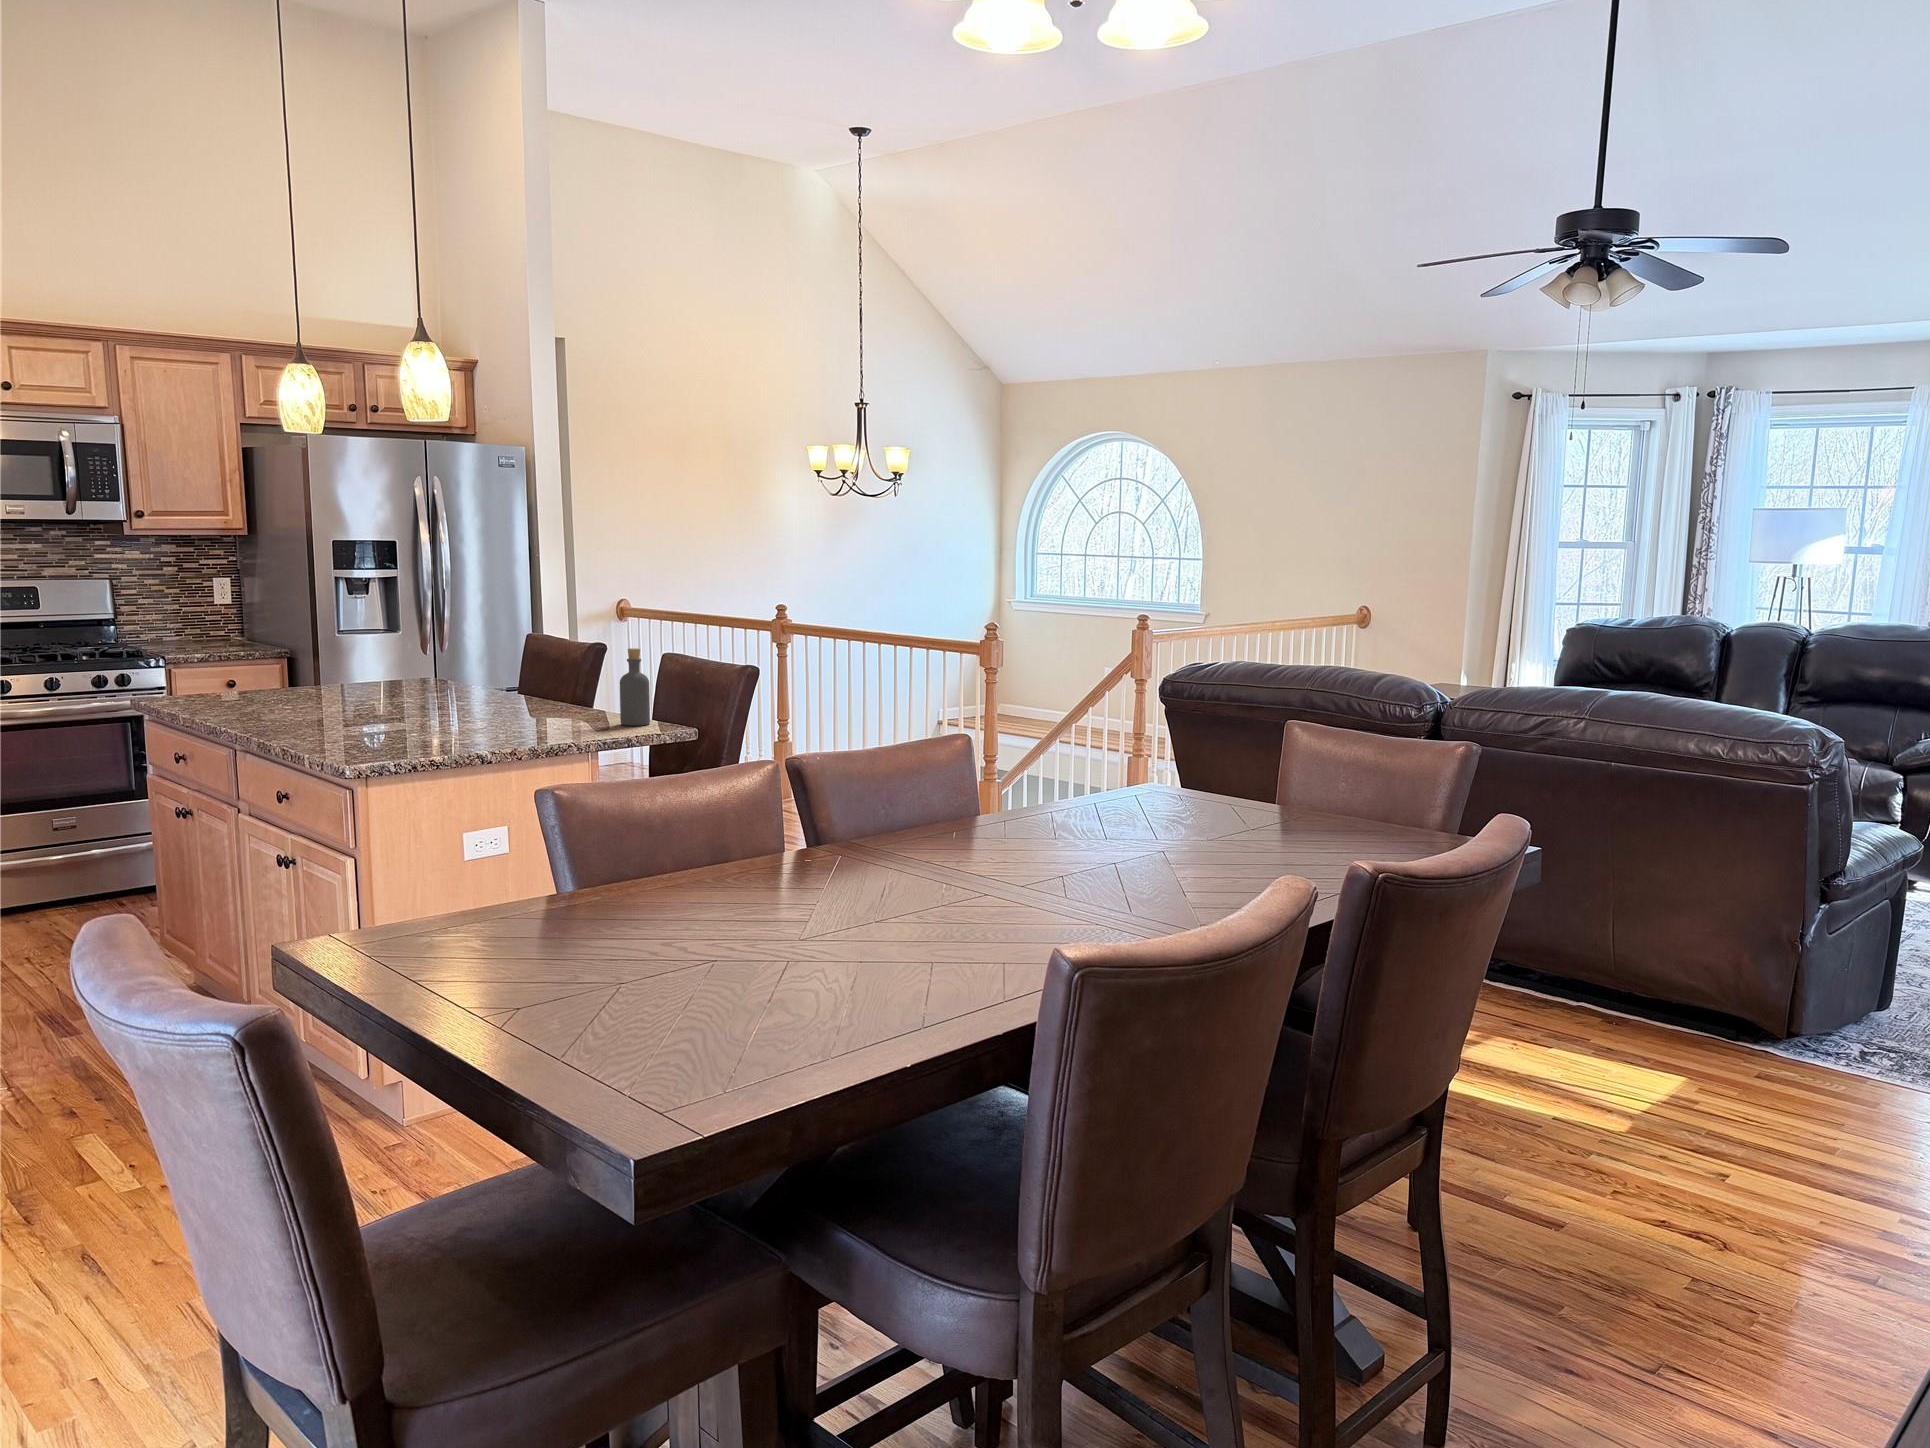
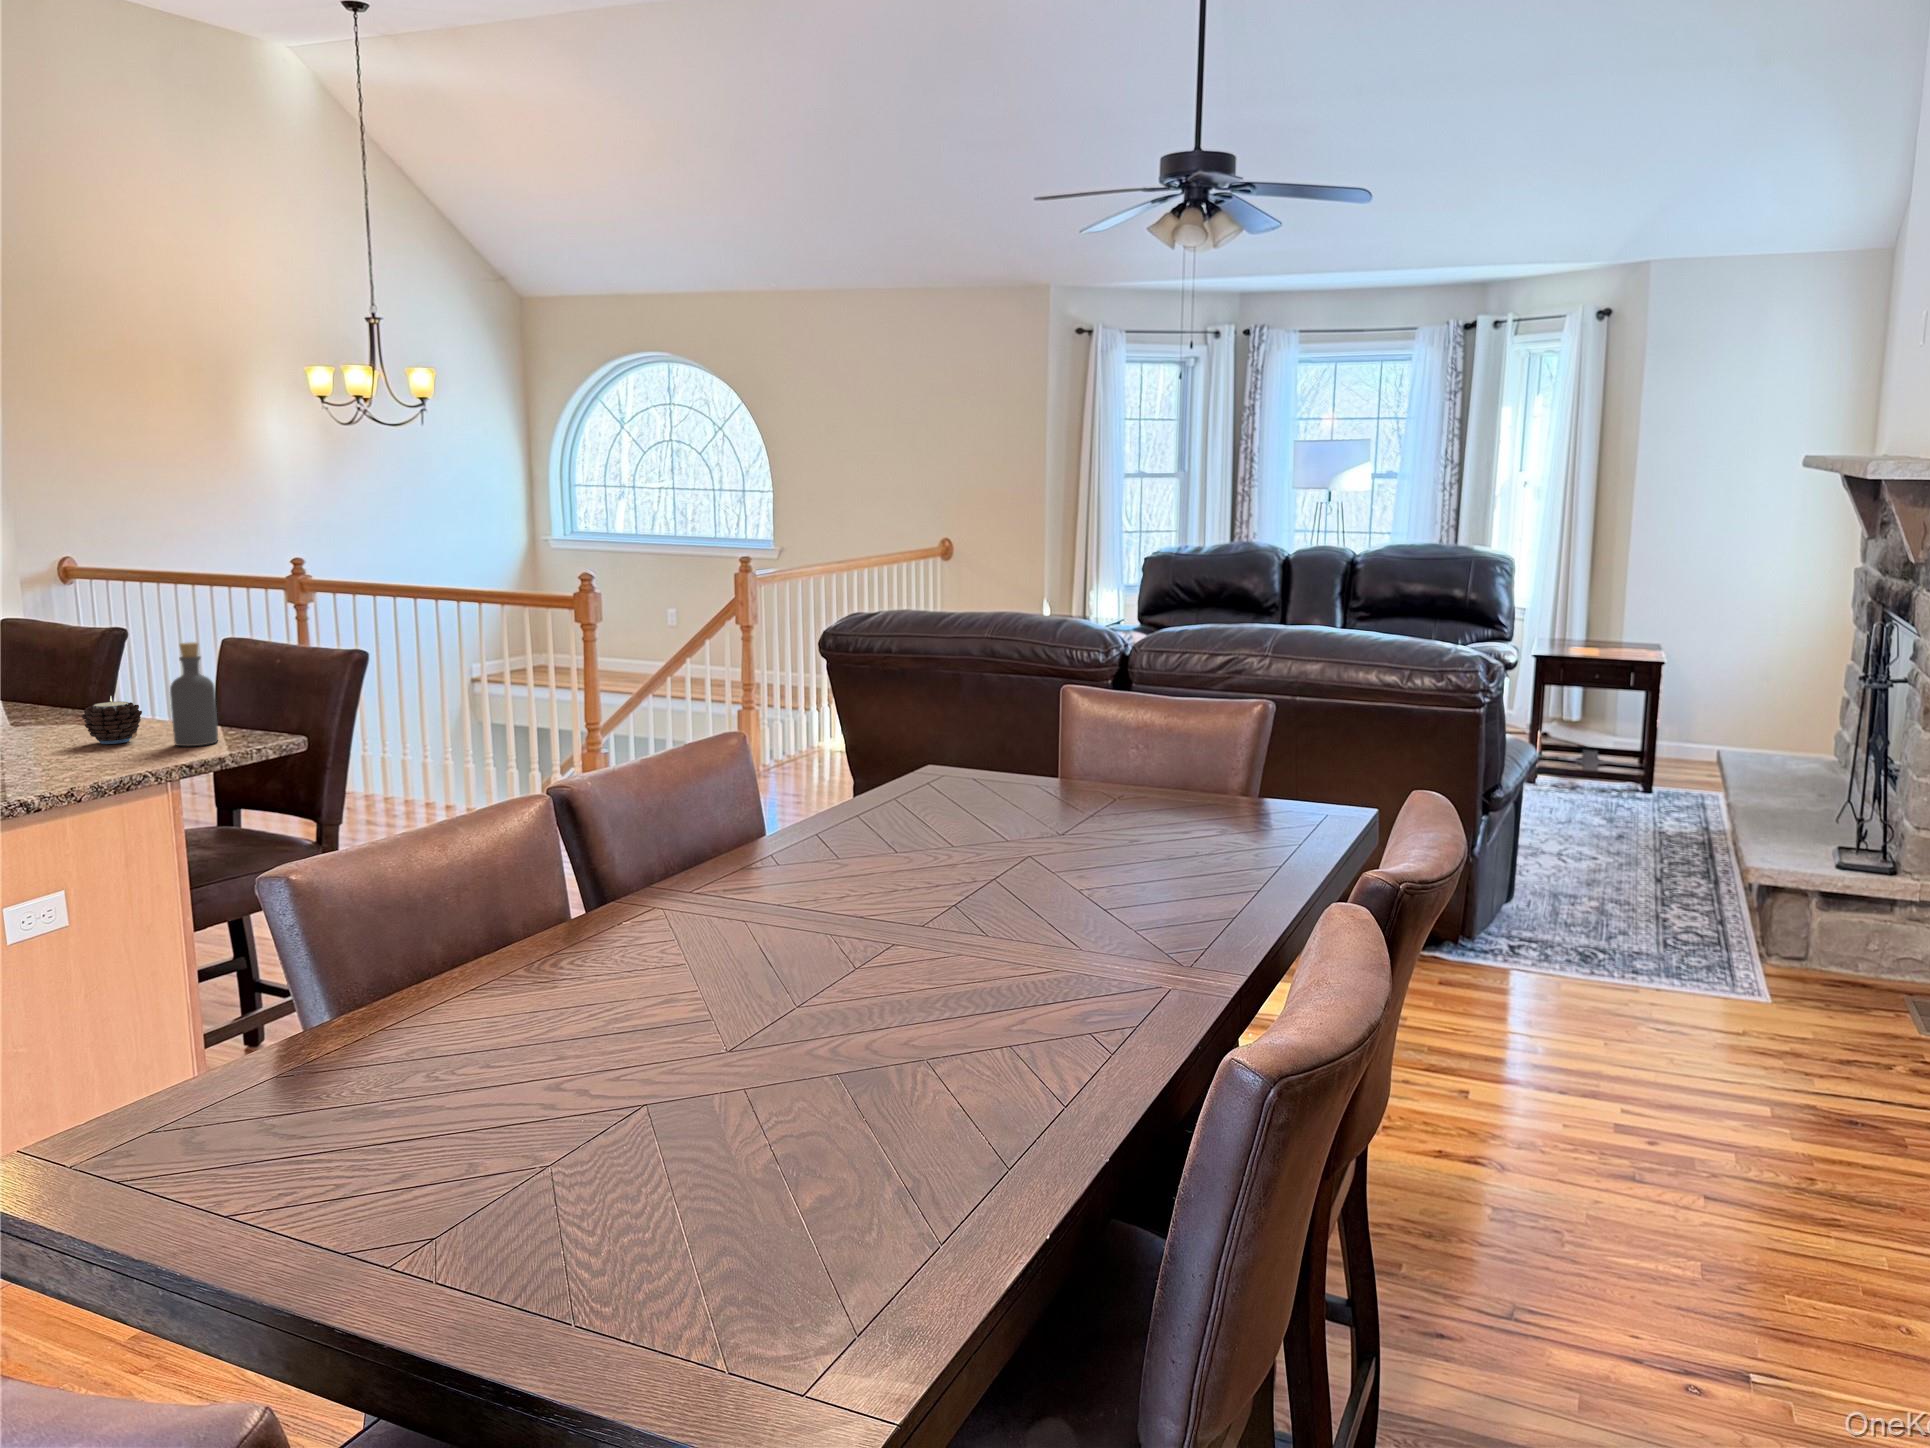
candle: none [566,685,605,721] -> present [82,697,142,744]

